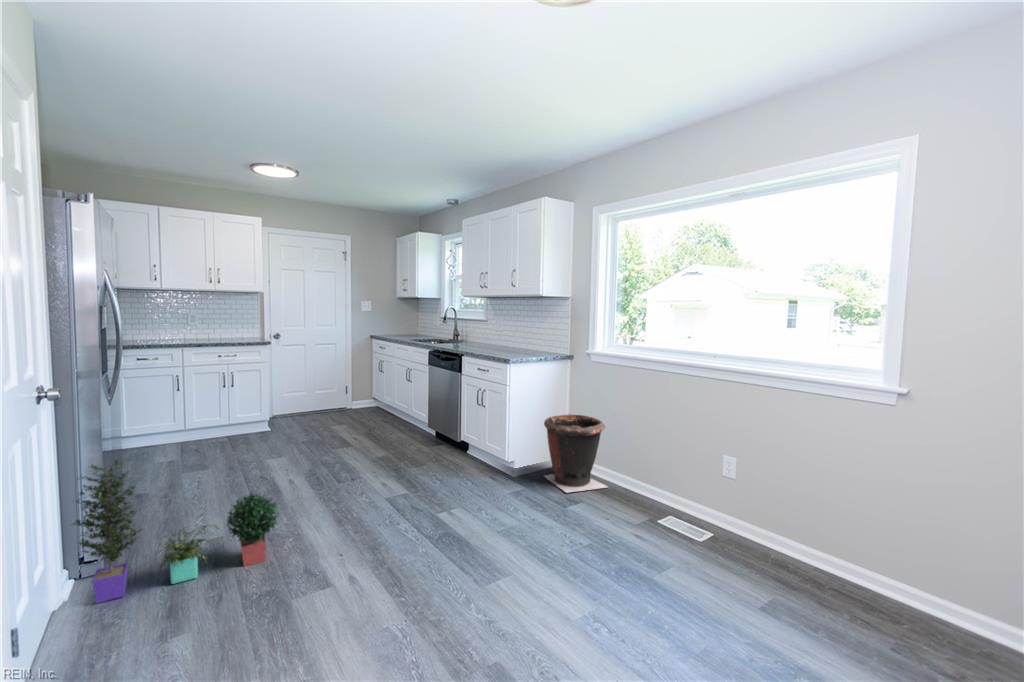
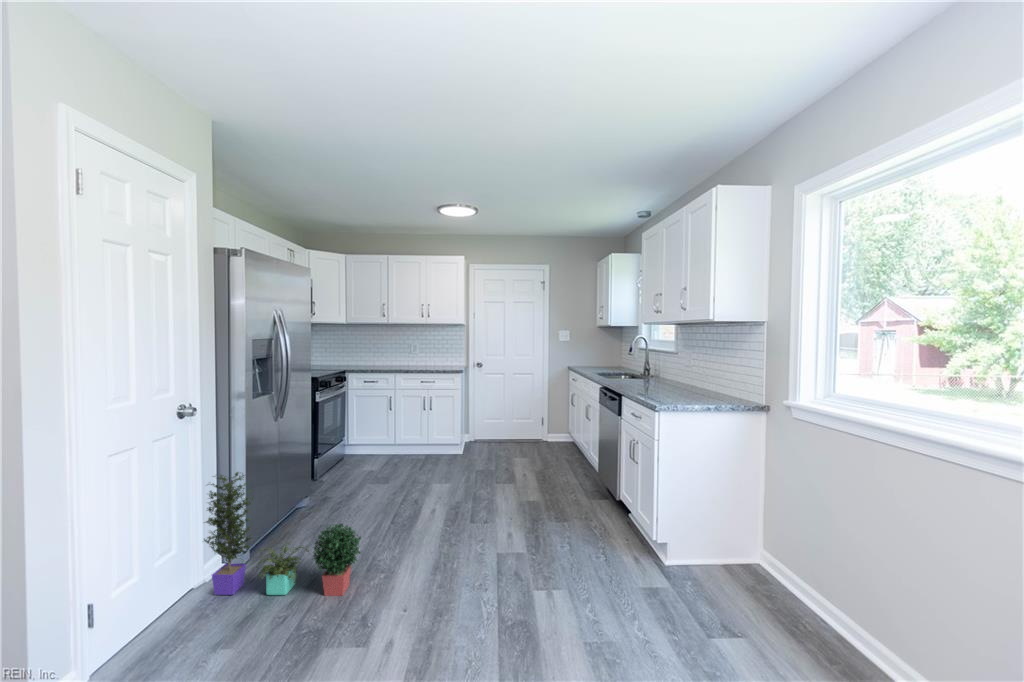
trash can: present [544,414,608,493] -> none [703,491,808,623]

